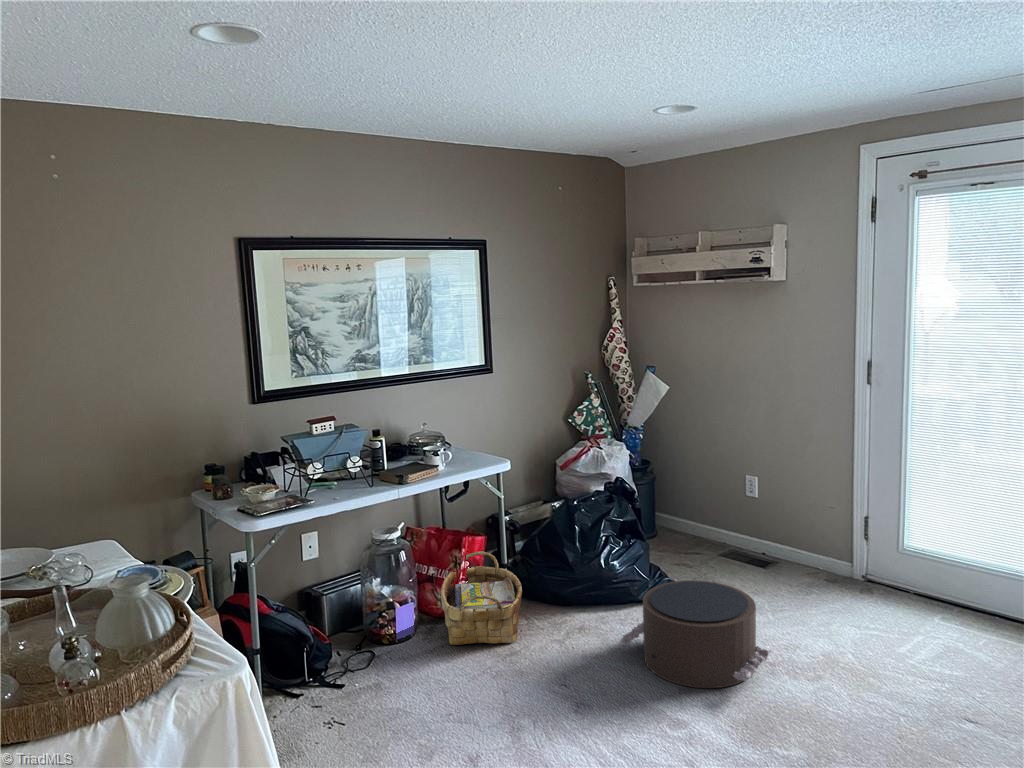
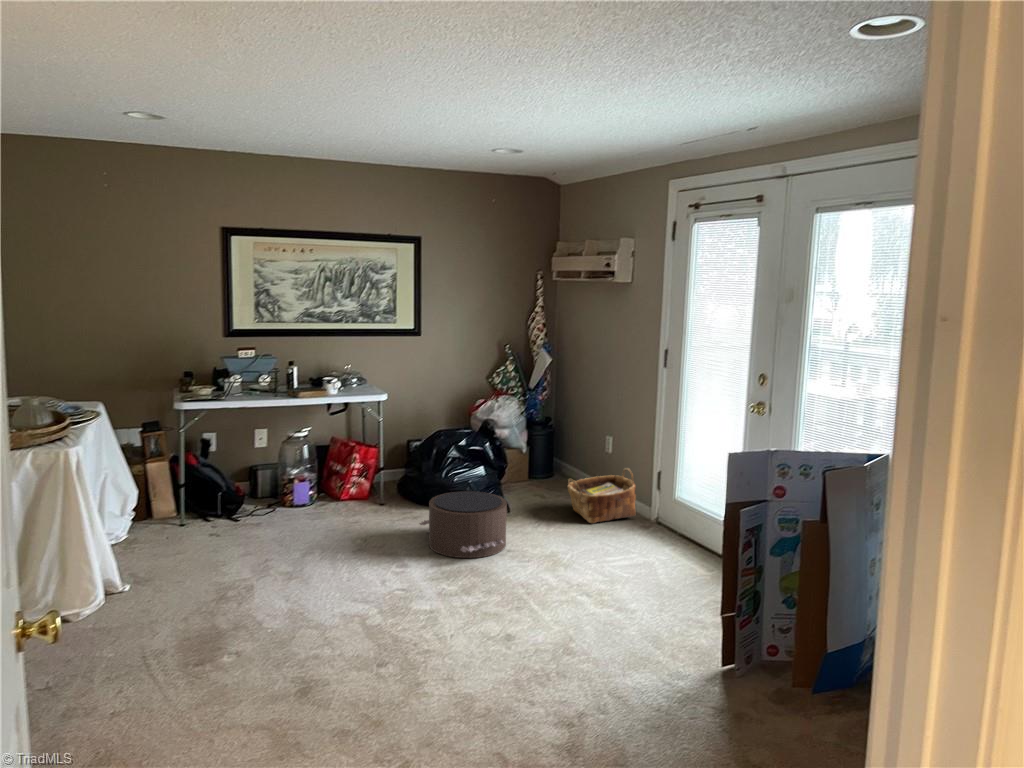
woven basket: present [441,551,522,645] -> present [568,468,636,523]

